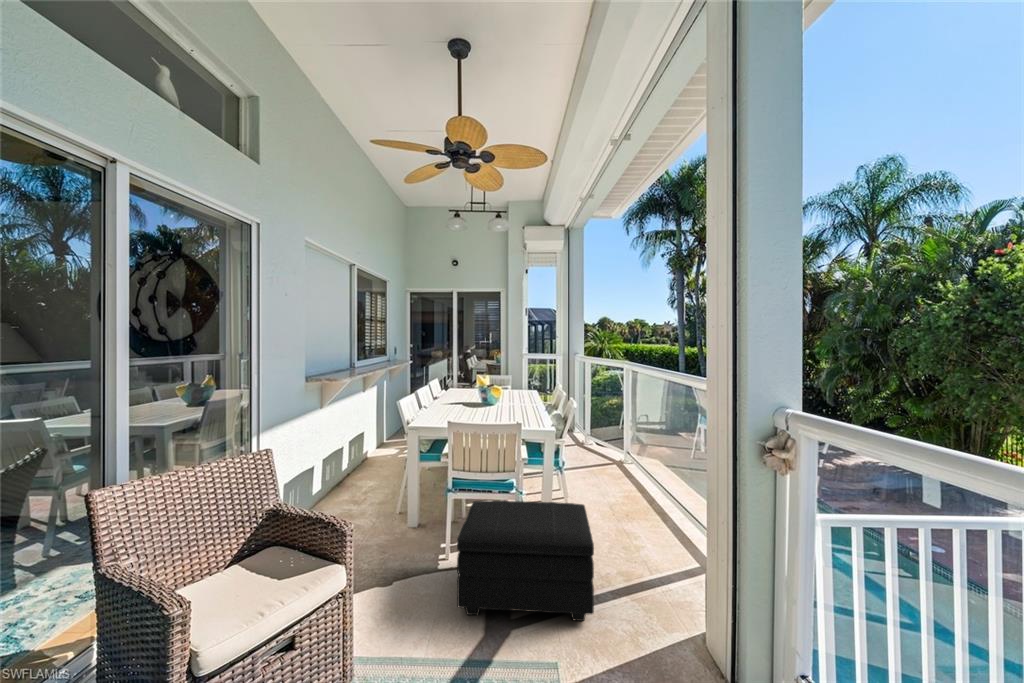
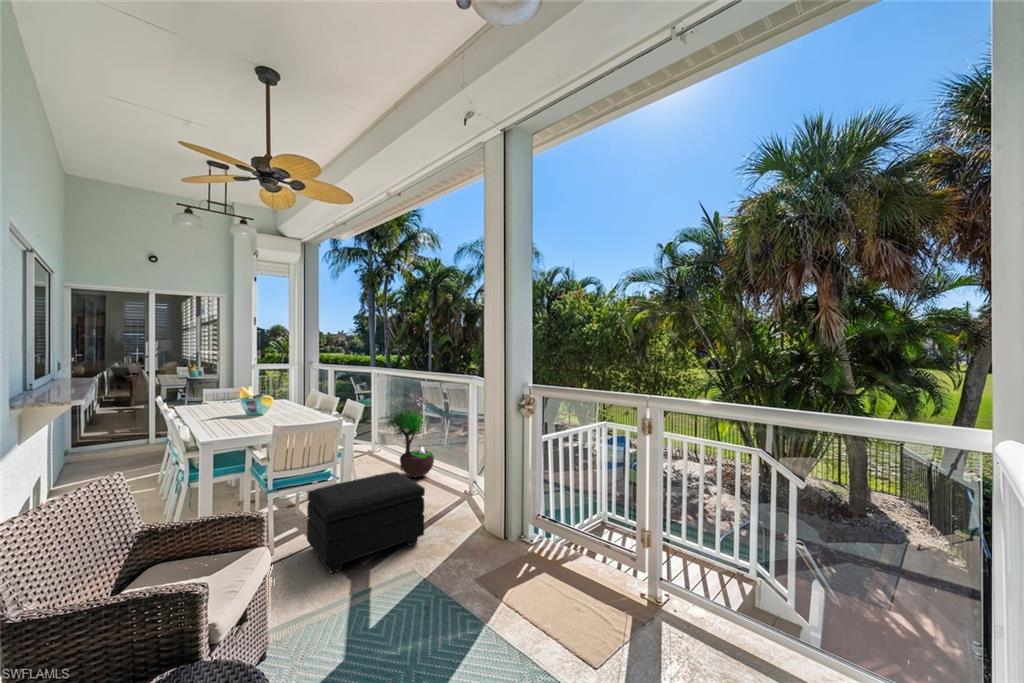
potted tree: none [611,407,678,513] -> present [386,409,434,477]

